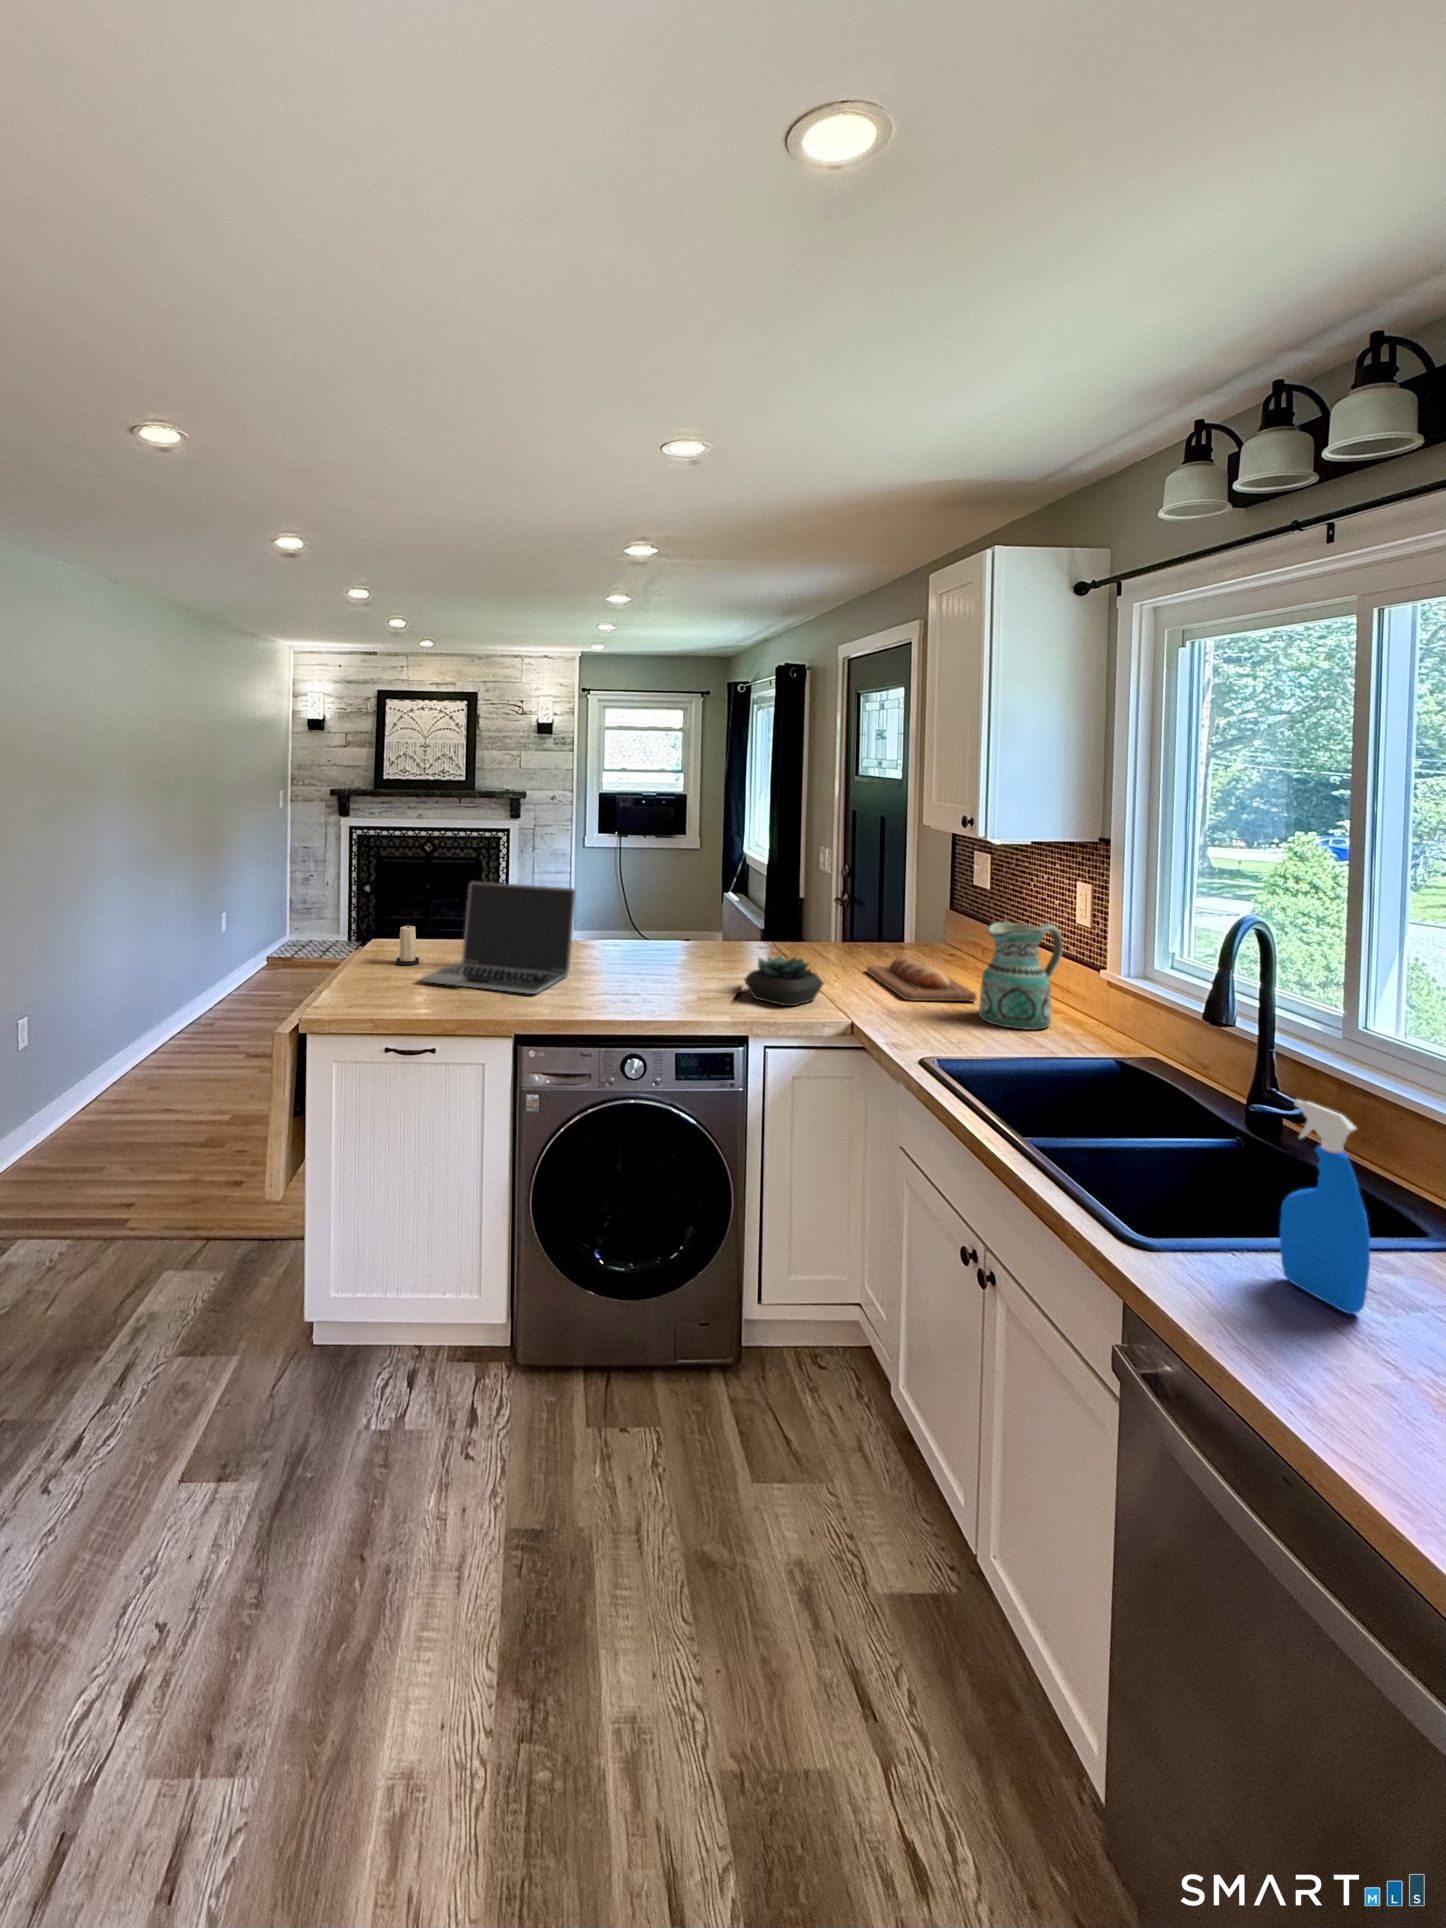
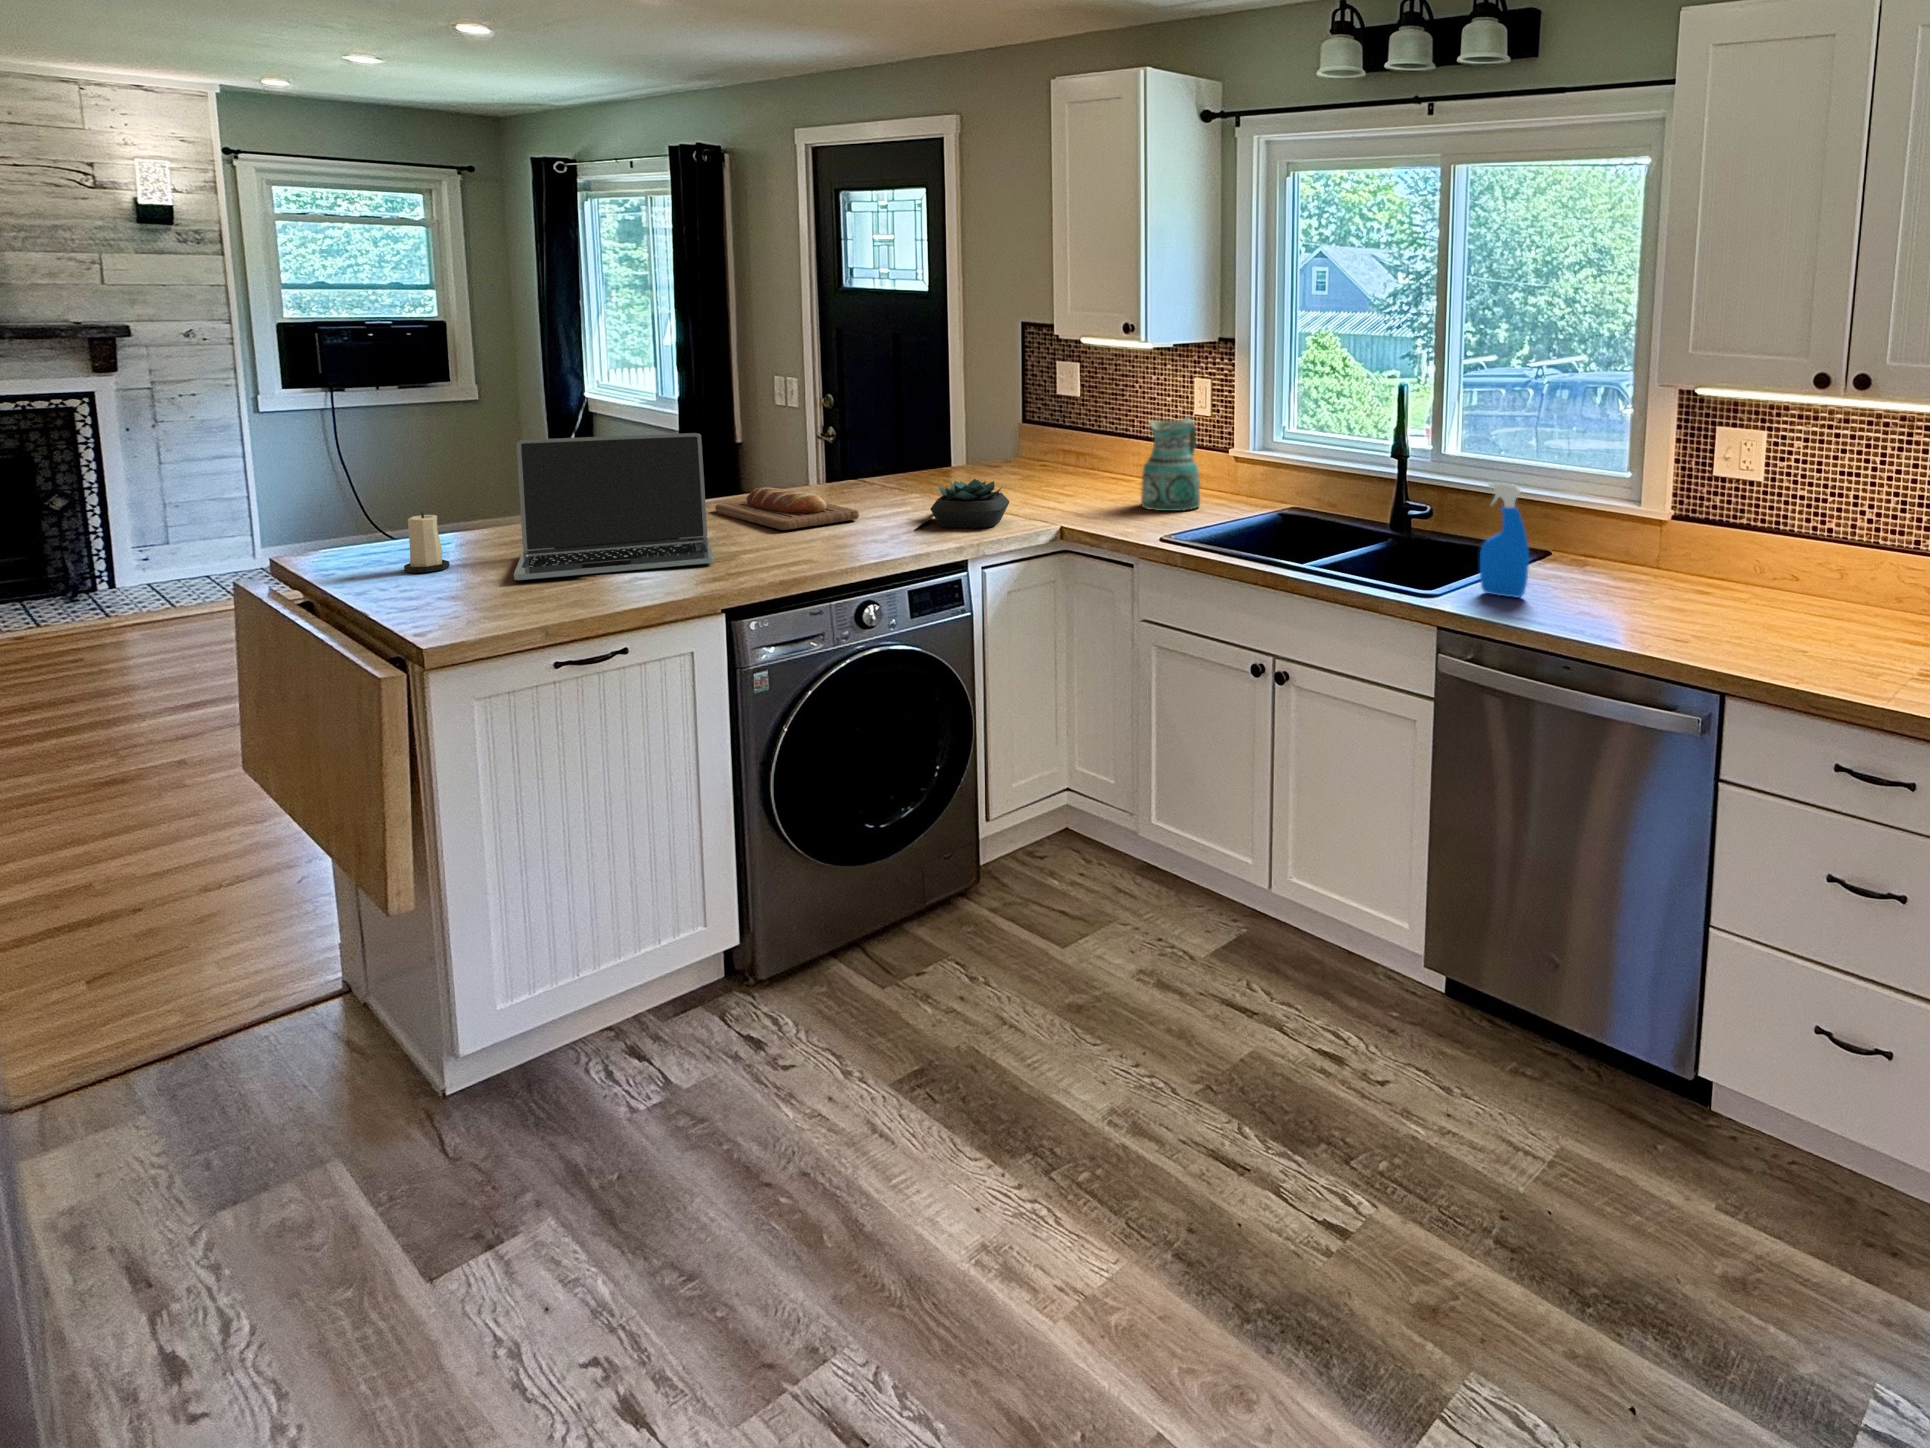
bread loaf: present [867,958,977,1001] -> present [715,487,859,530]

